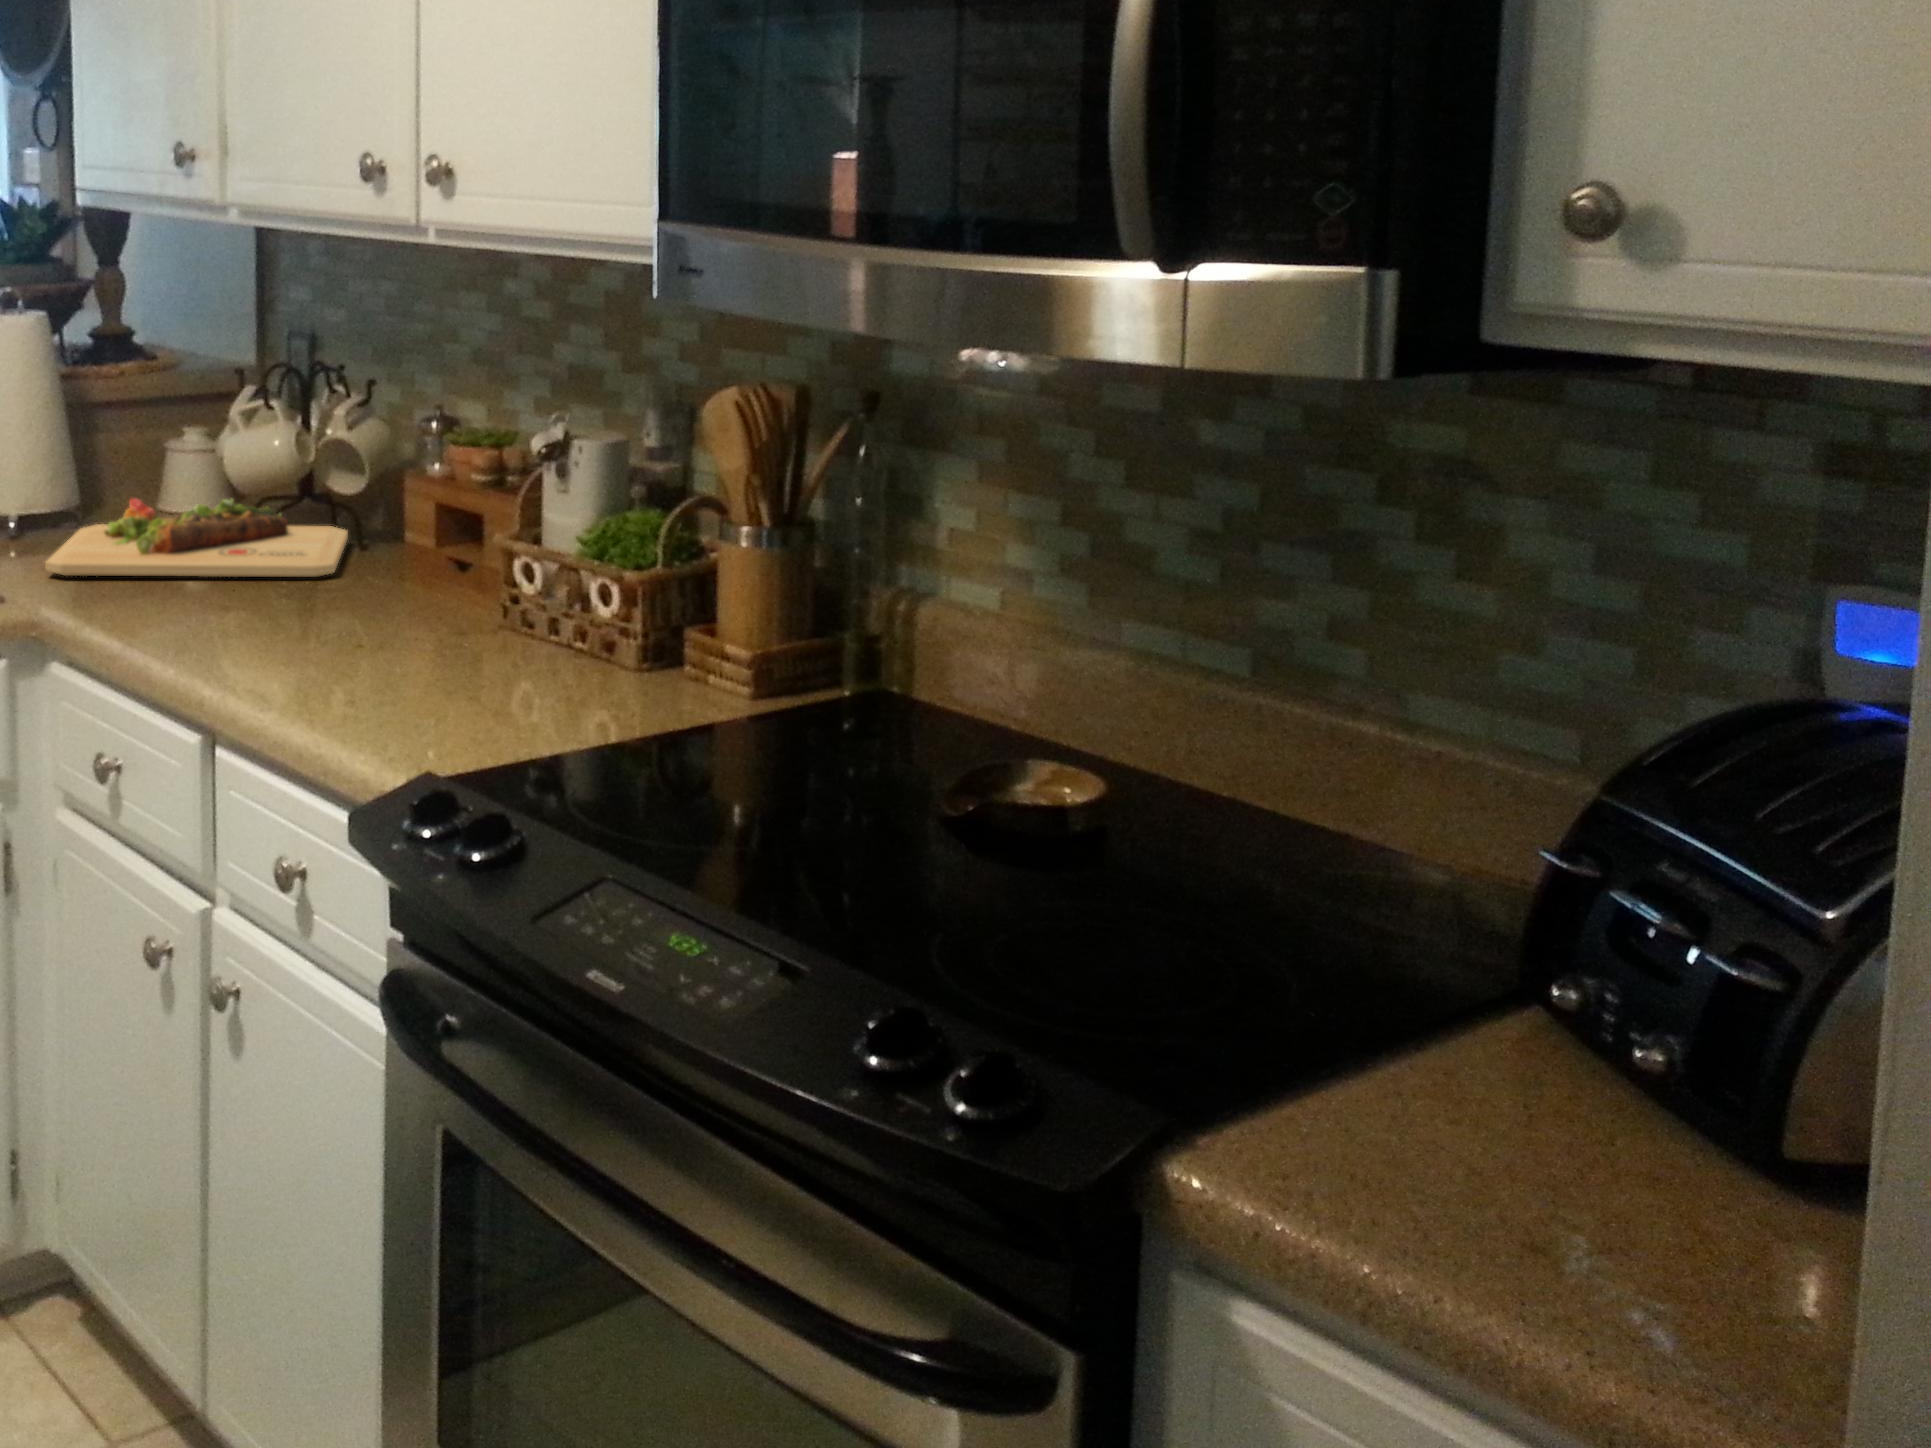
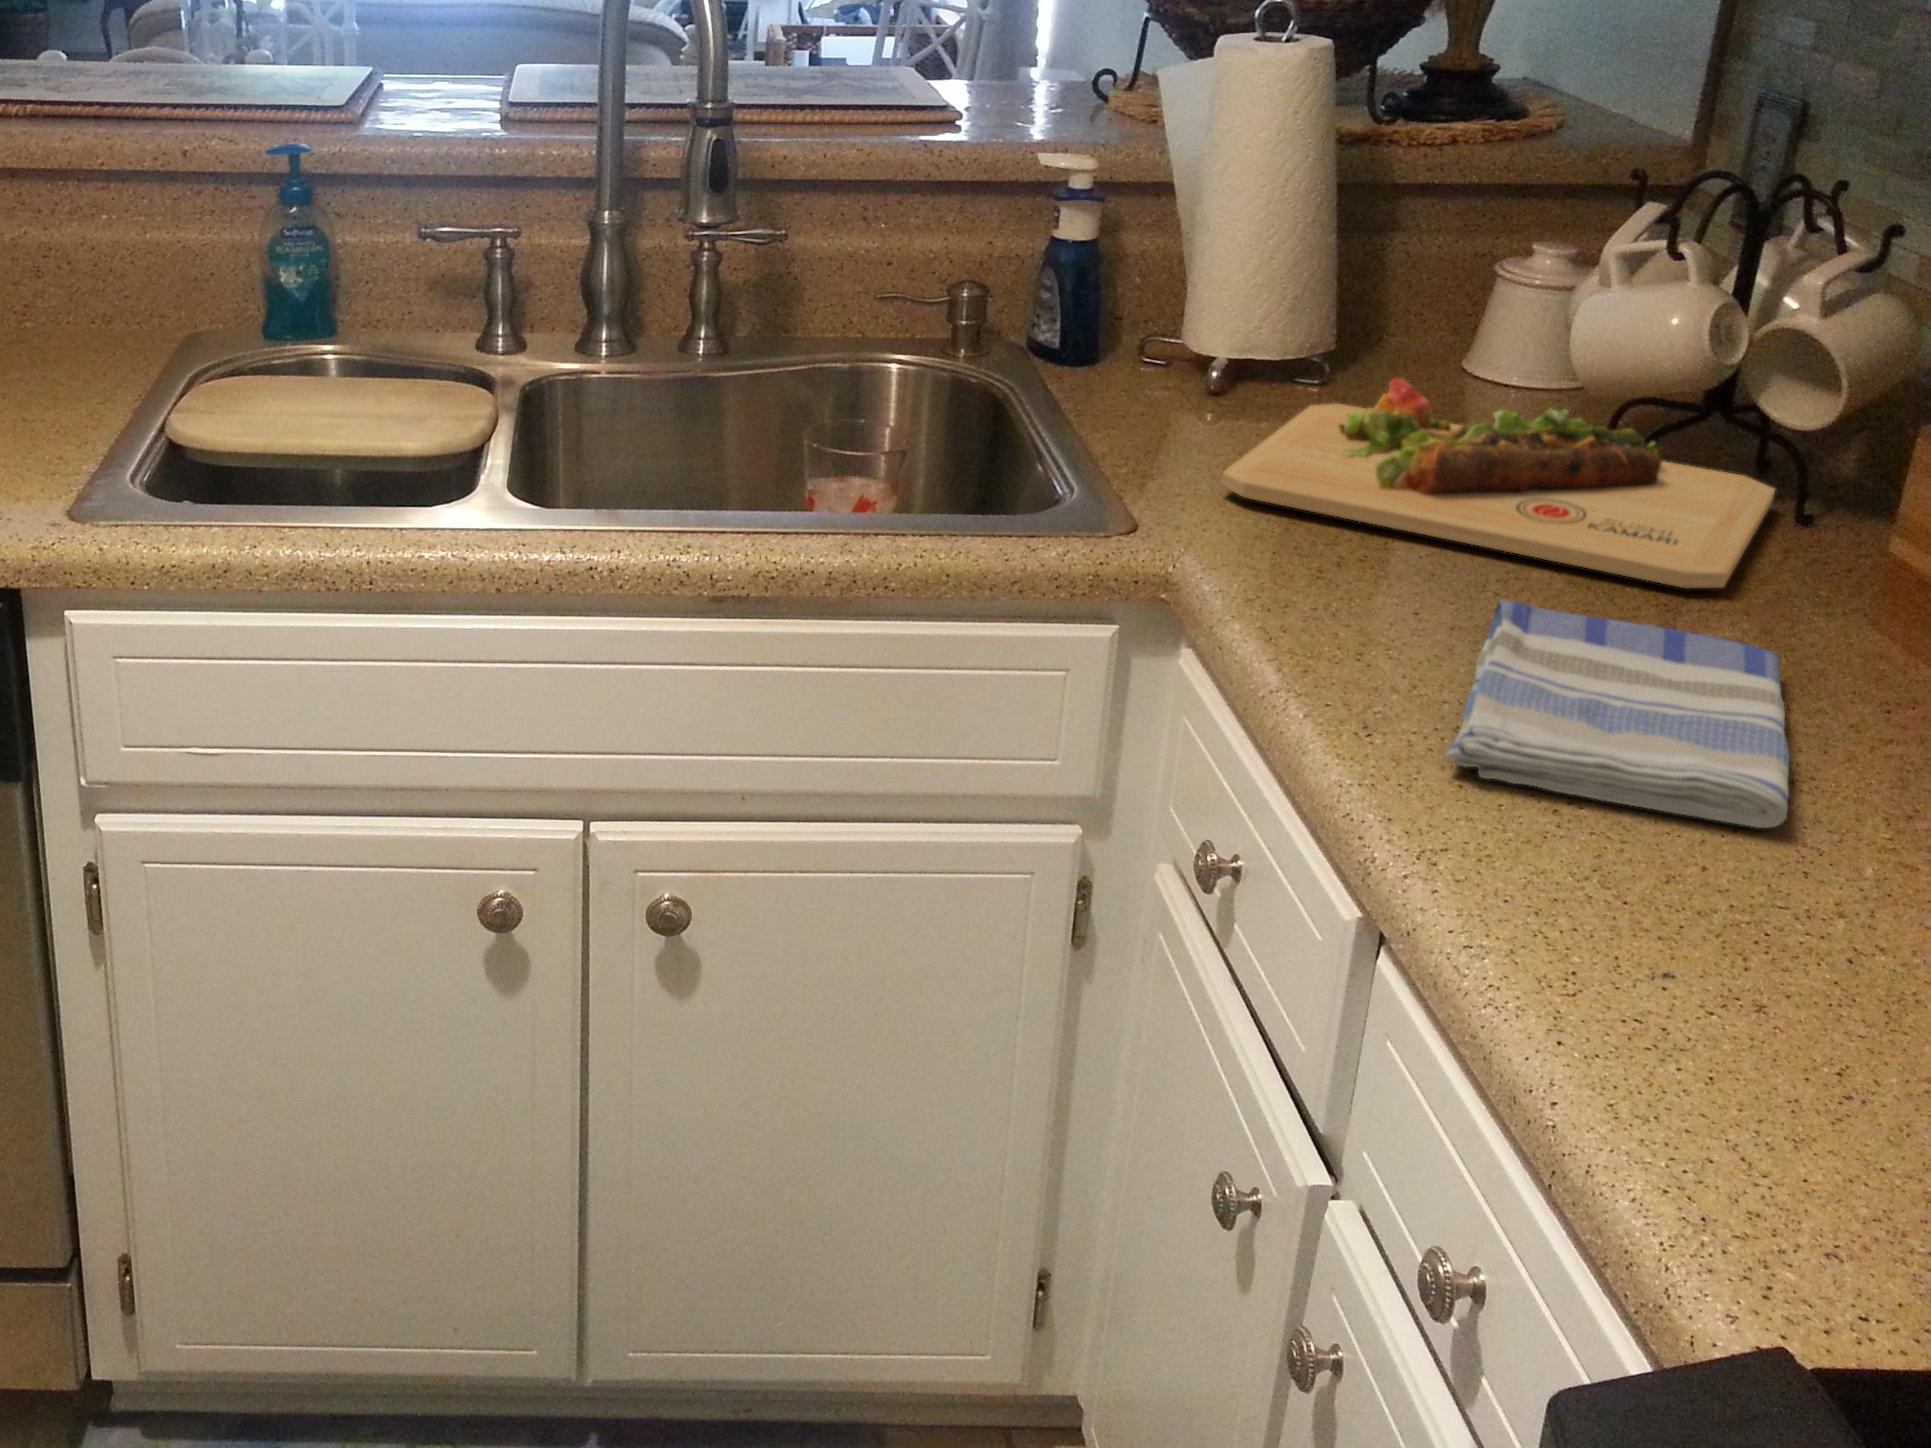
dish towel: none [223,585,387,655] -> present [1446,600,1789,828]

